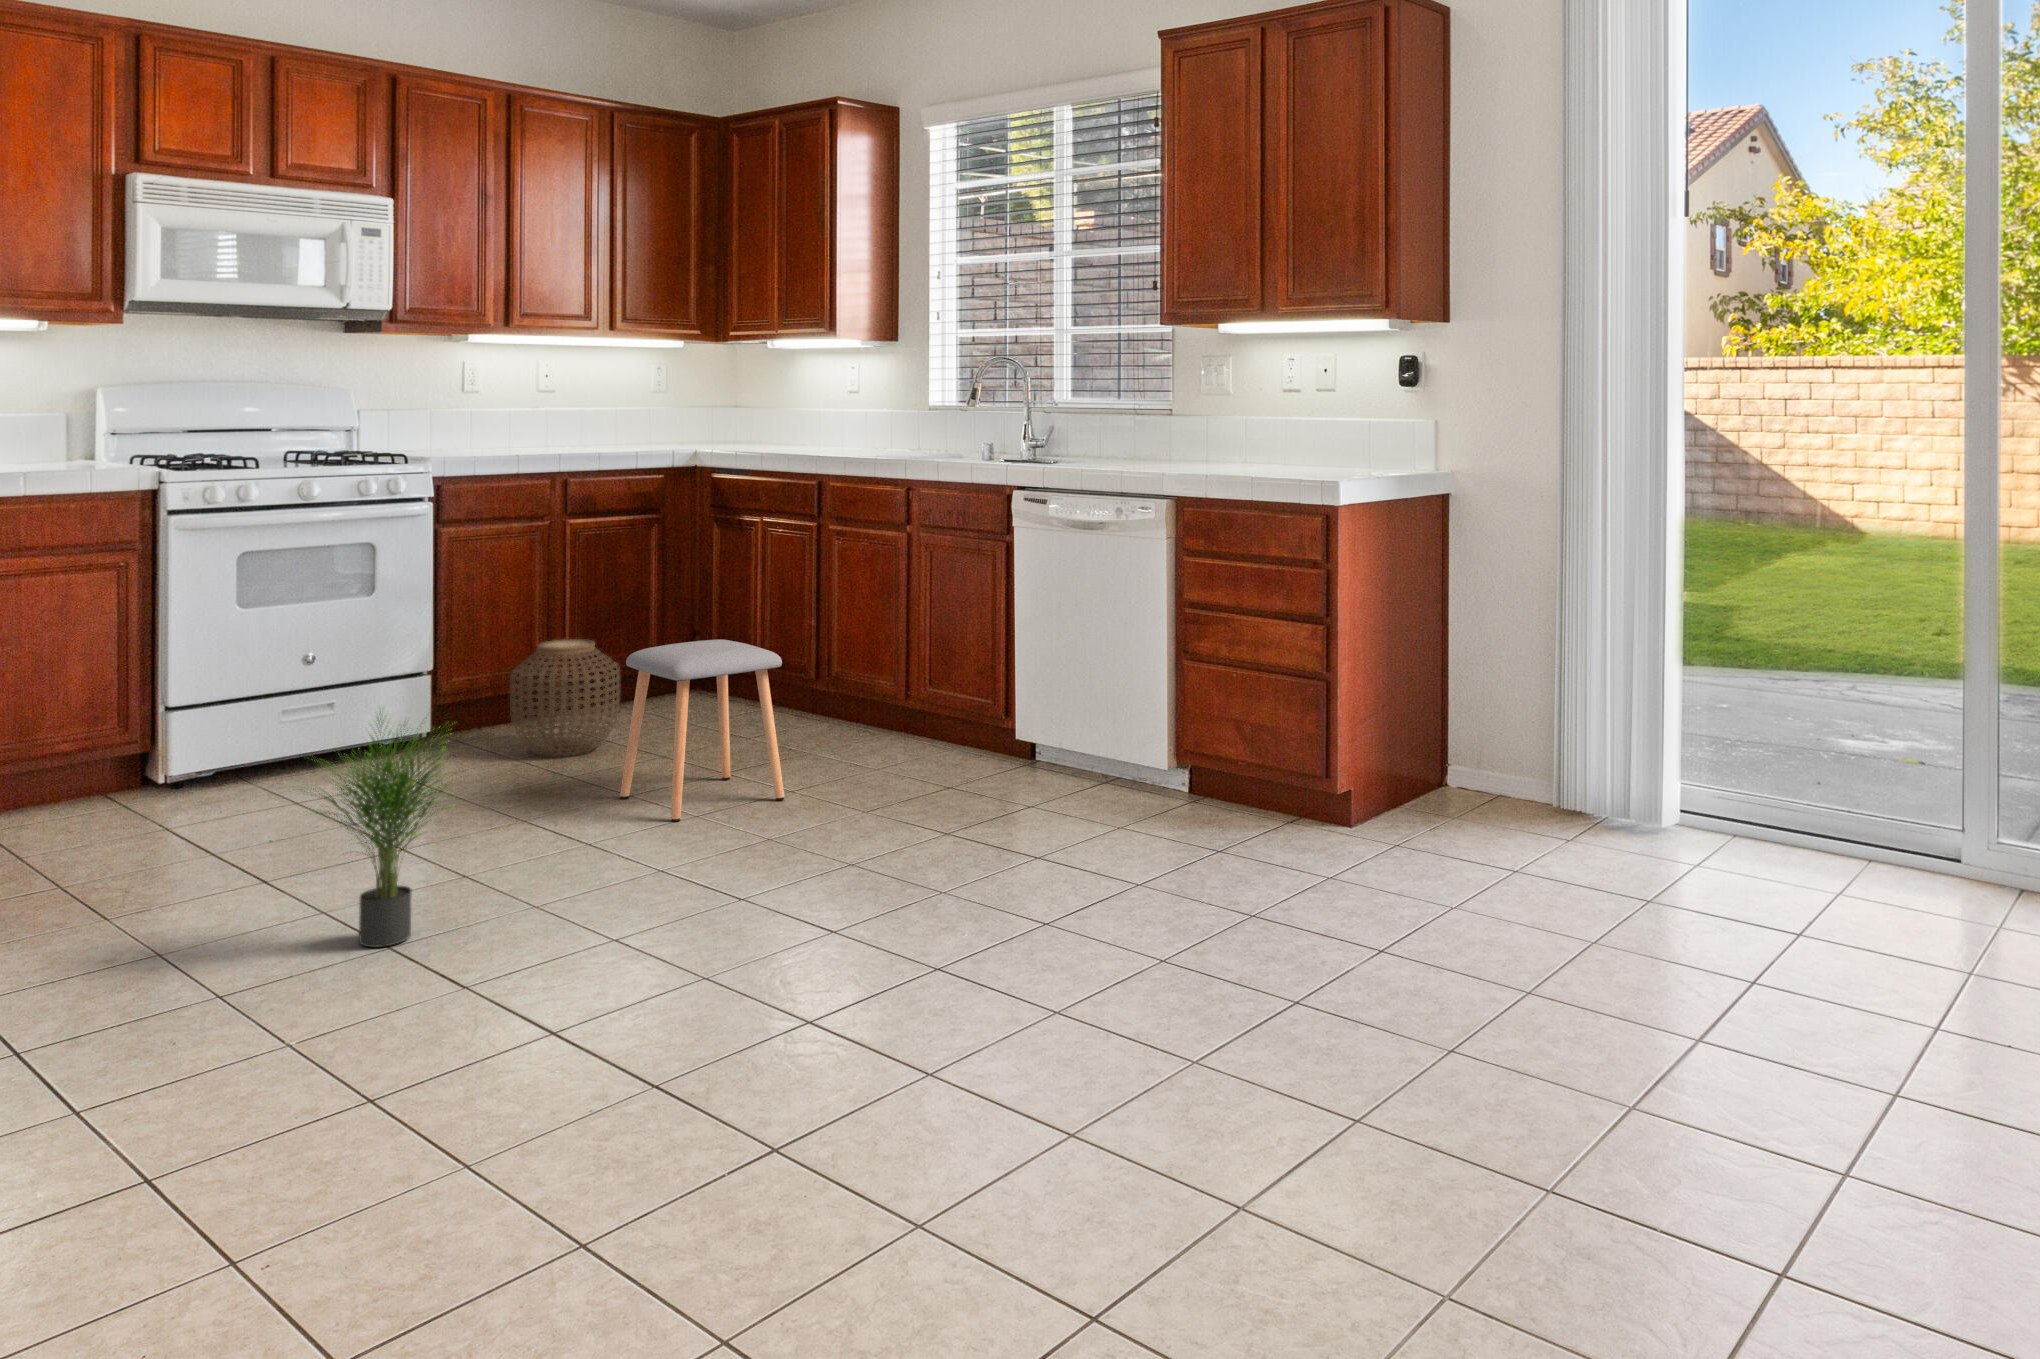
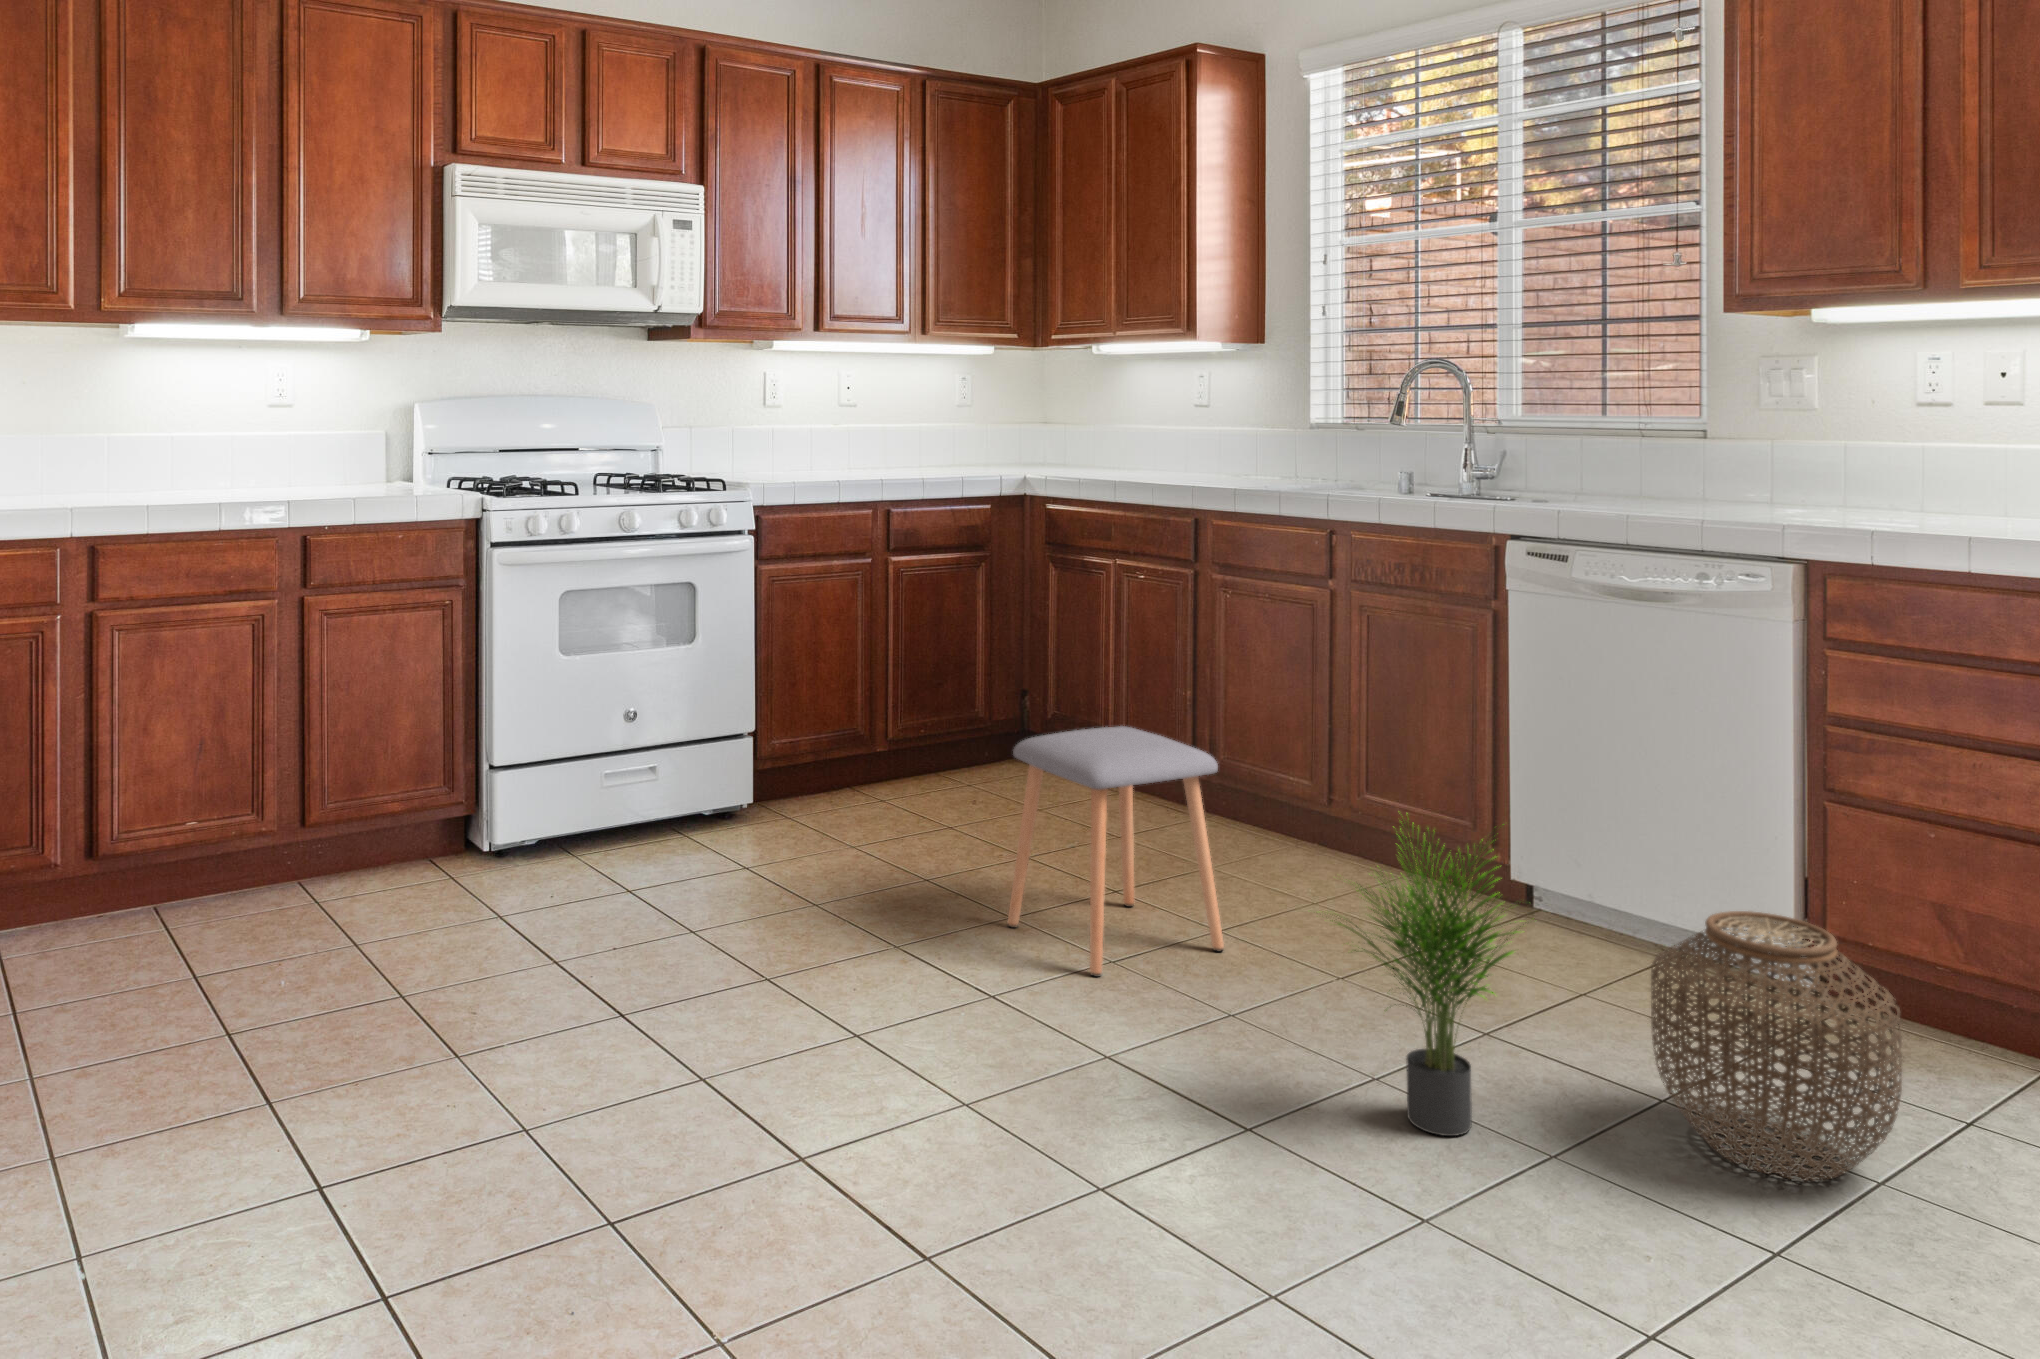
woven basket: present [510,639,620,757] -> present [1651,911,1902,1180]
potted plant: present [314,719,448,947] -> present [1332,824,1518,1136]

